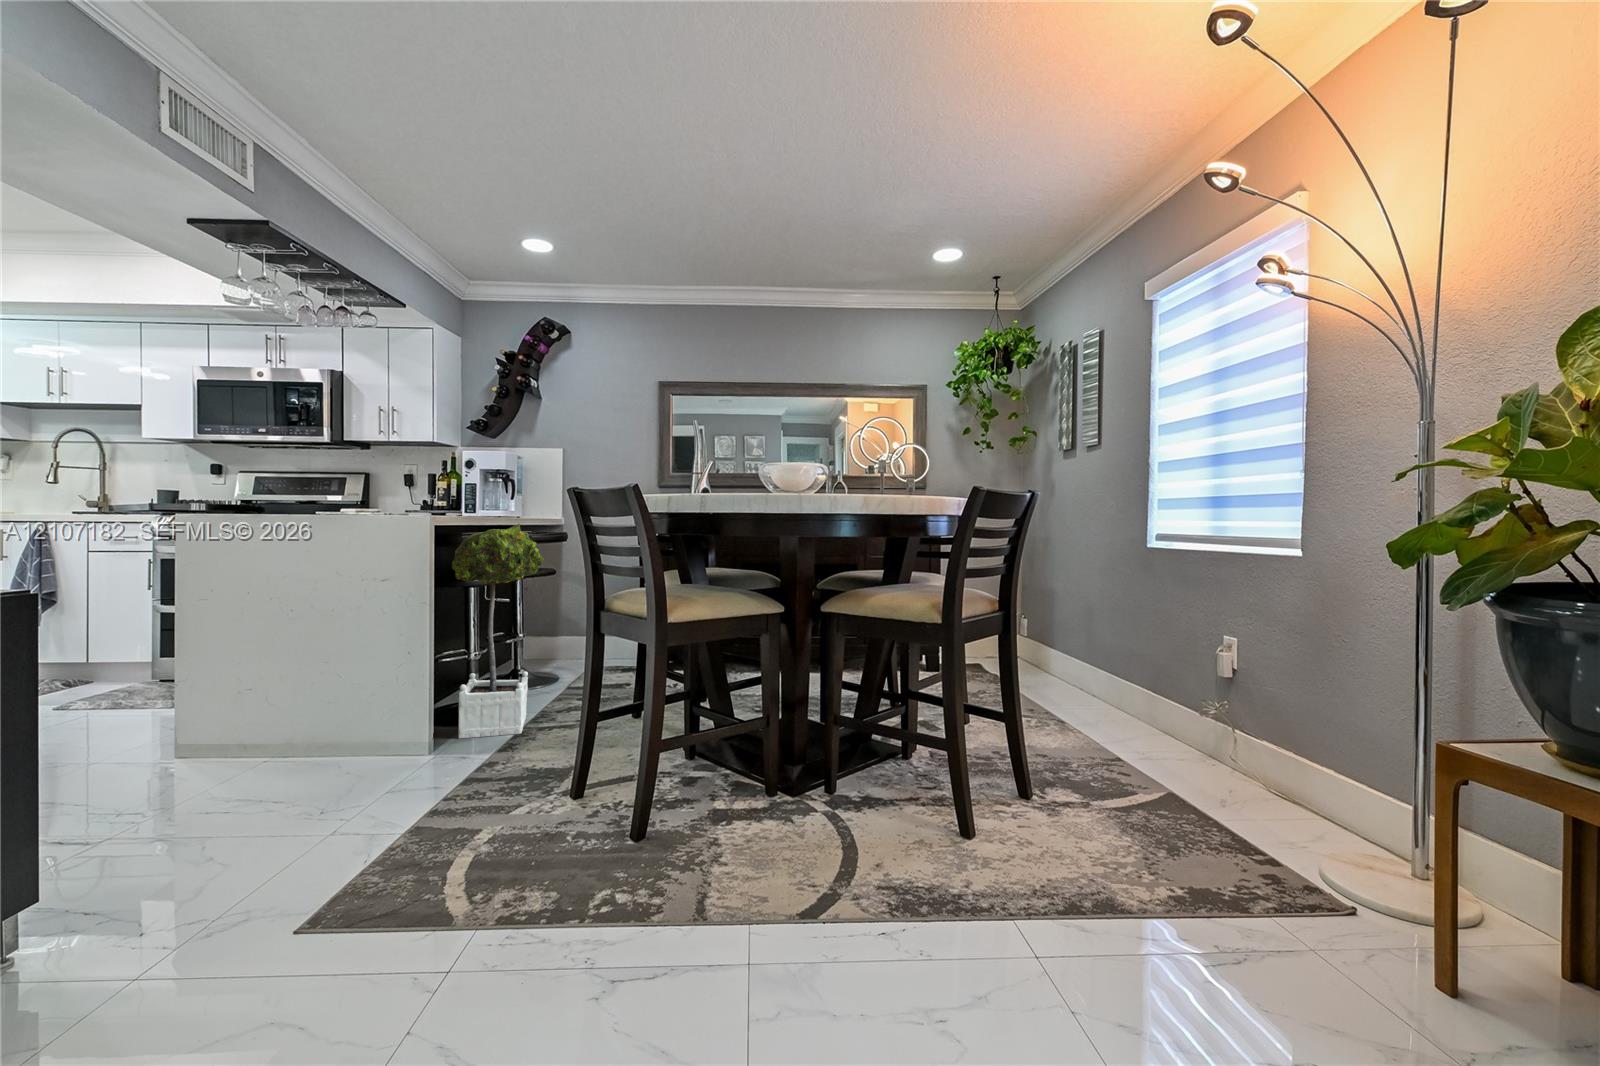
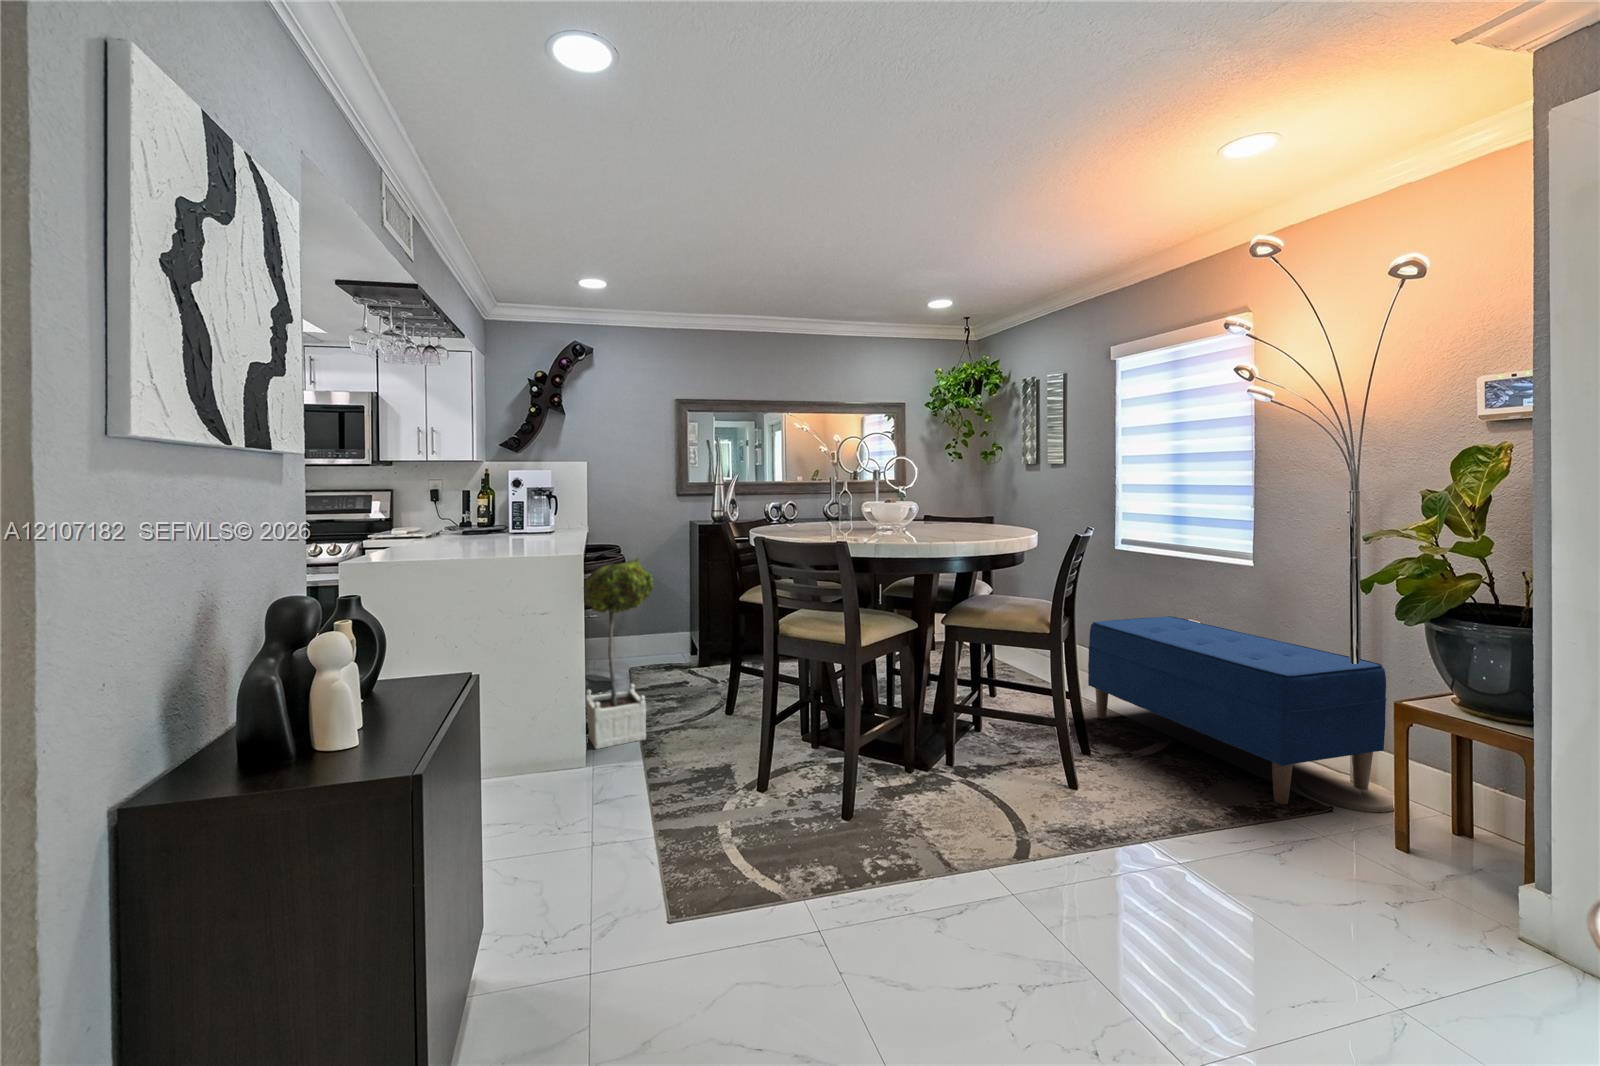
bench: none [1070,628,1472,897] -> present [1088,616,1387,804]

